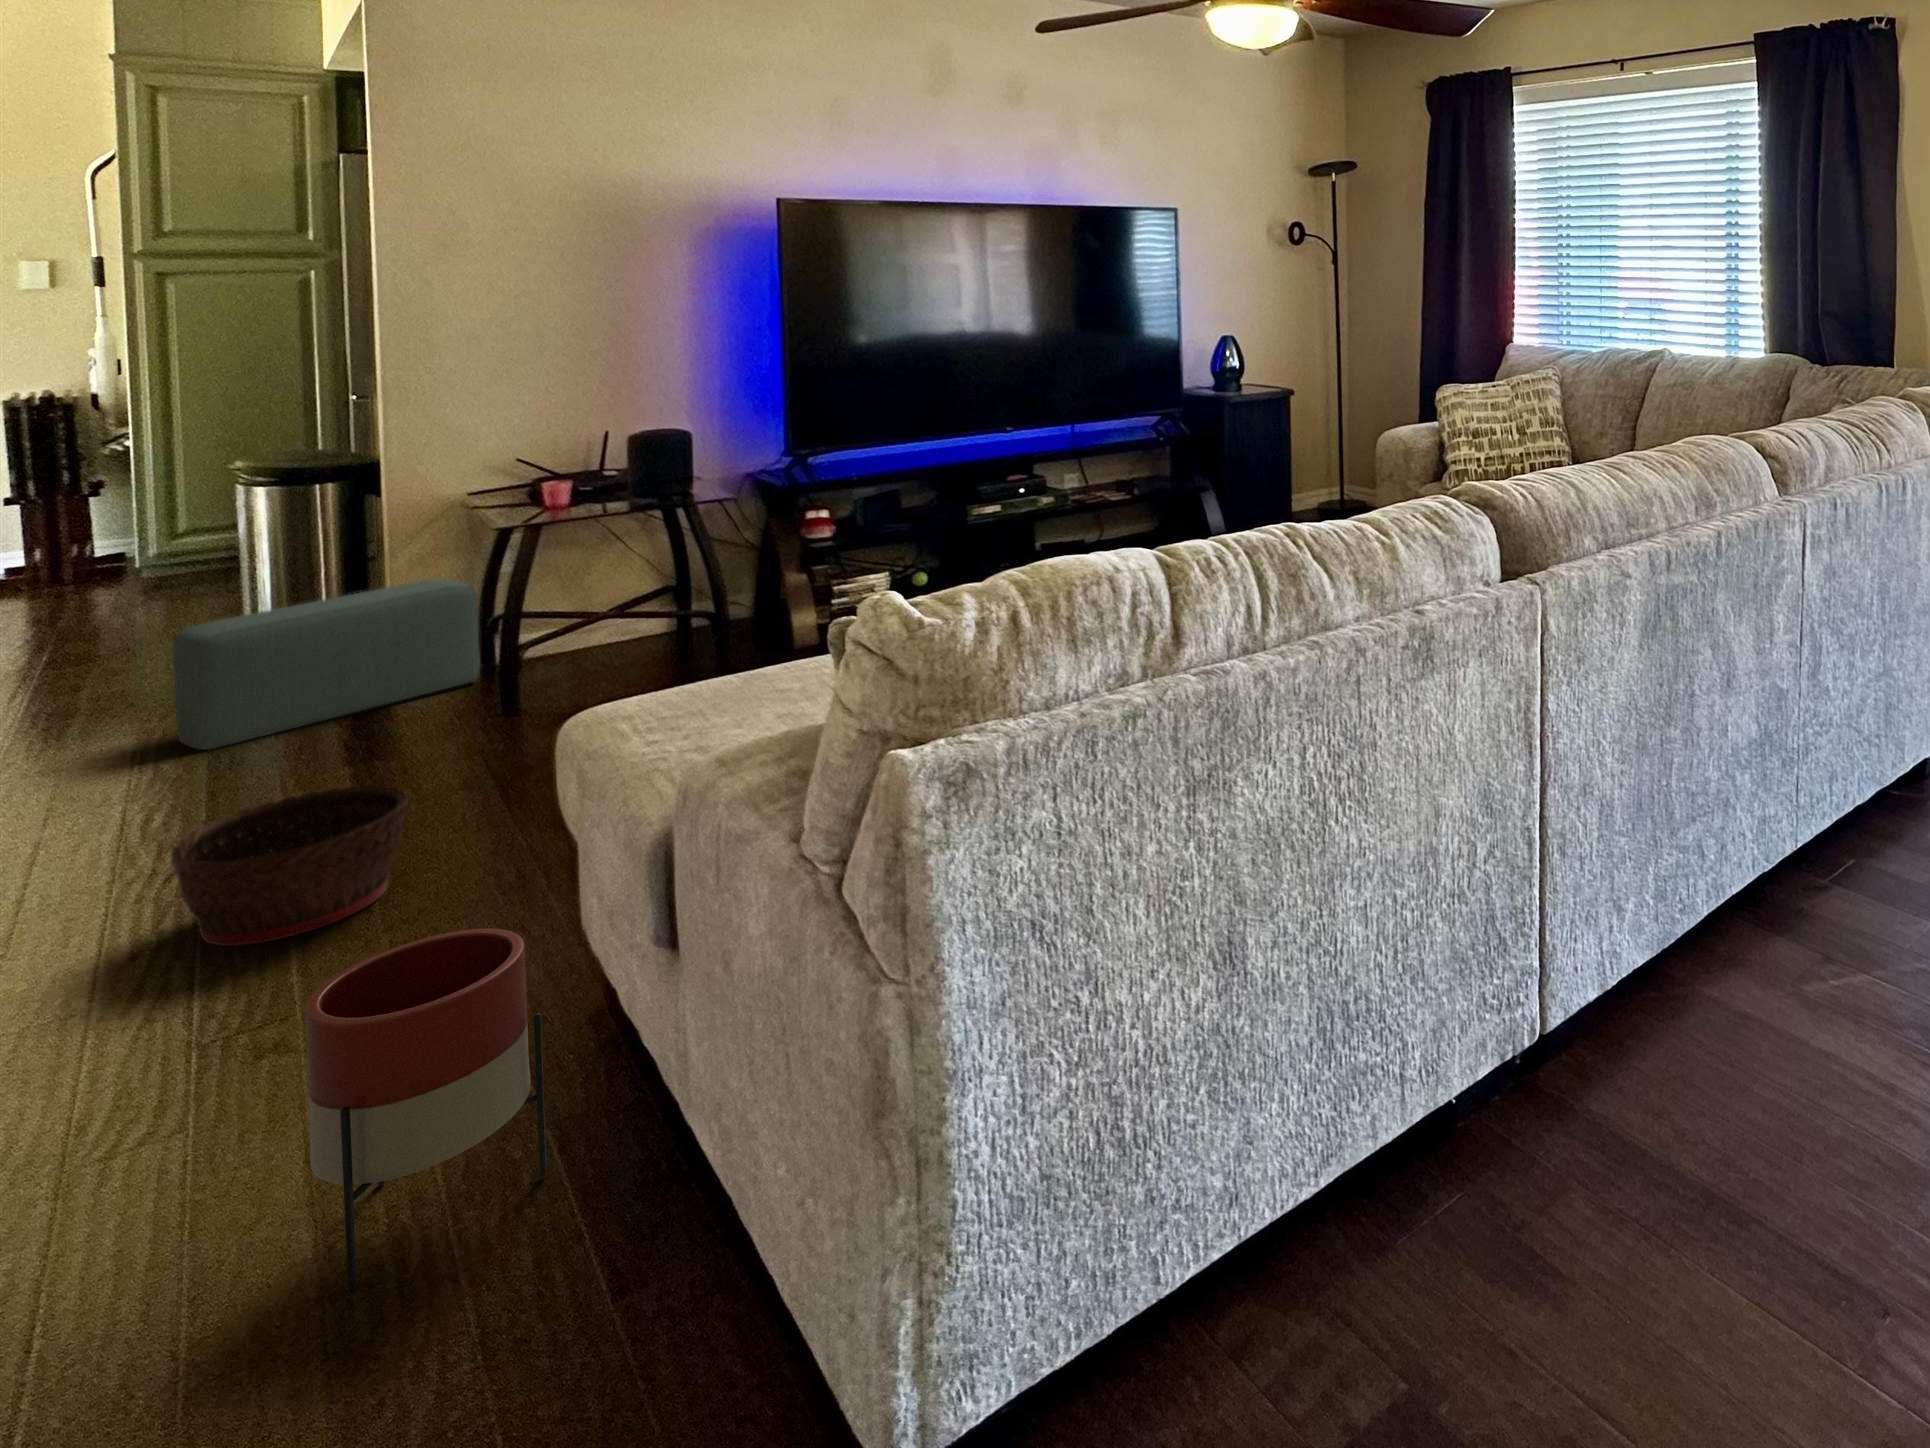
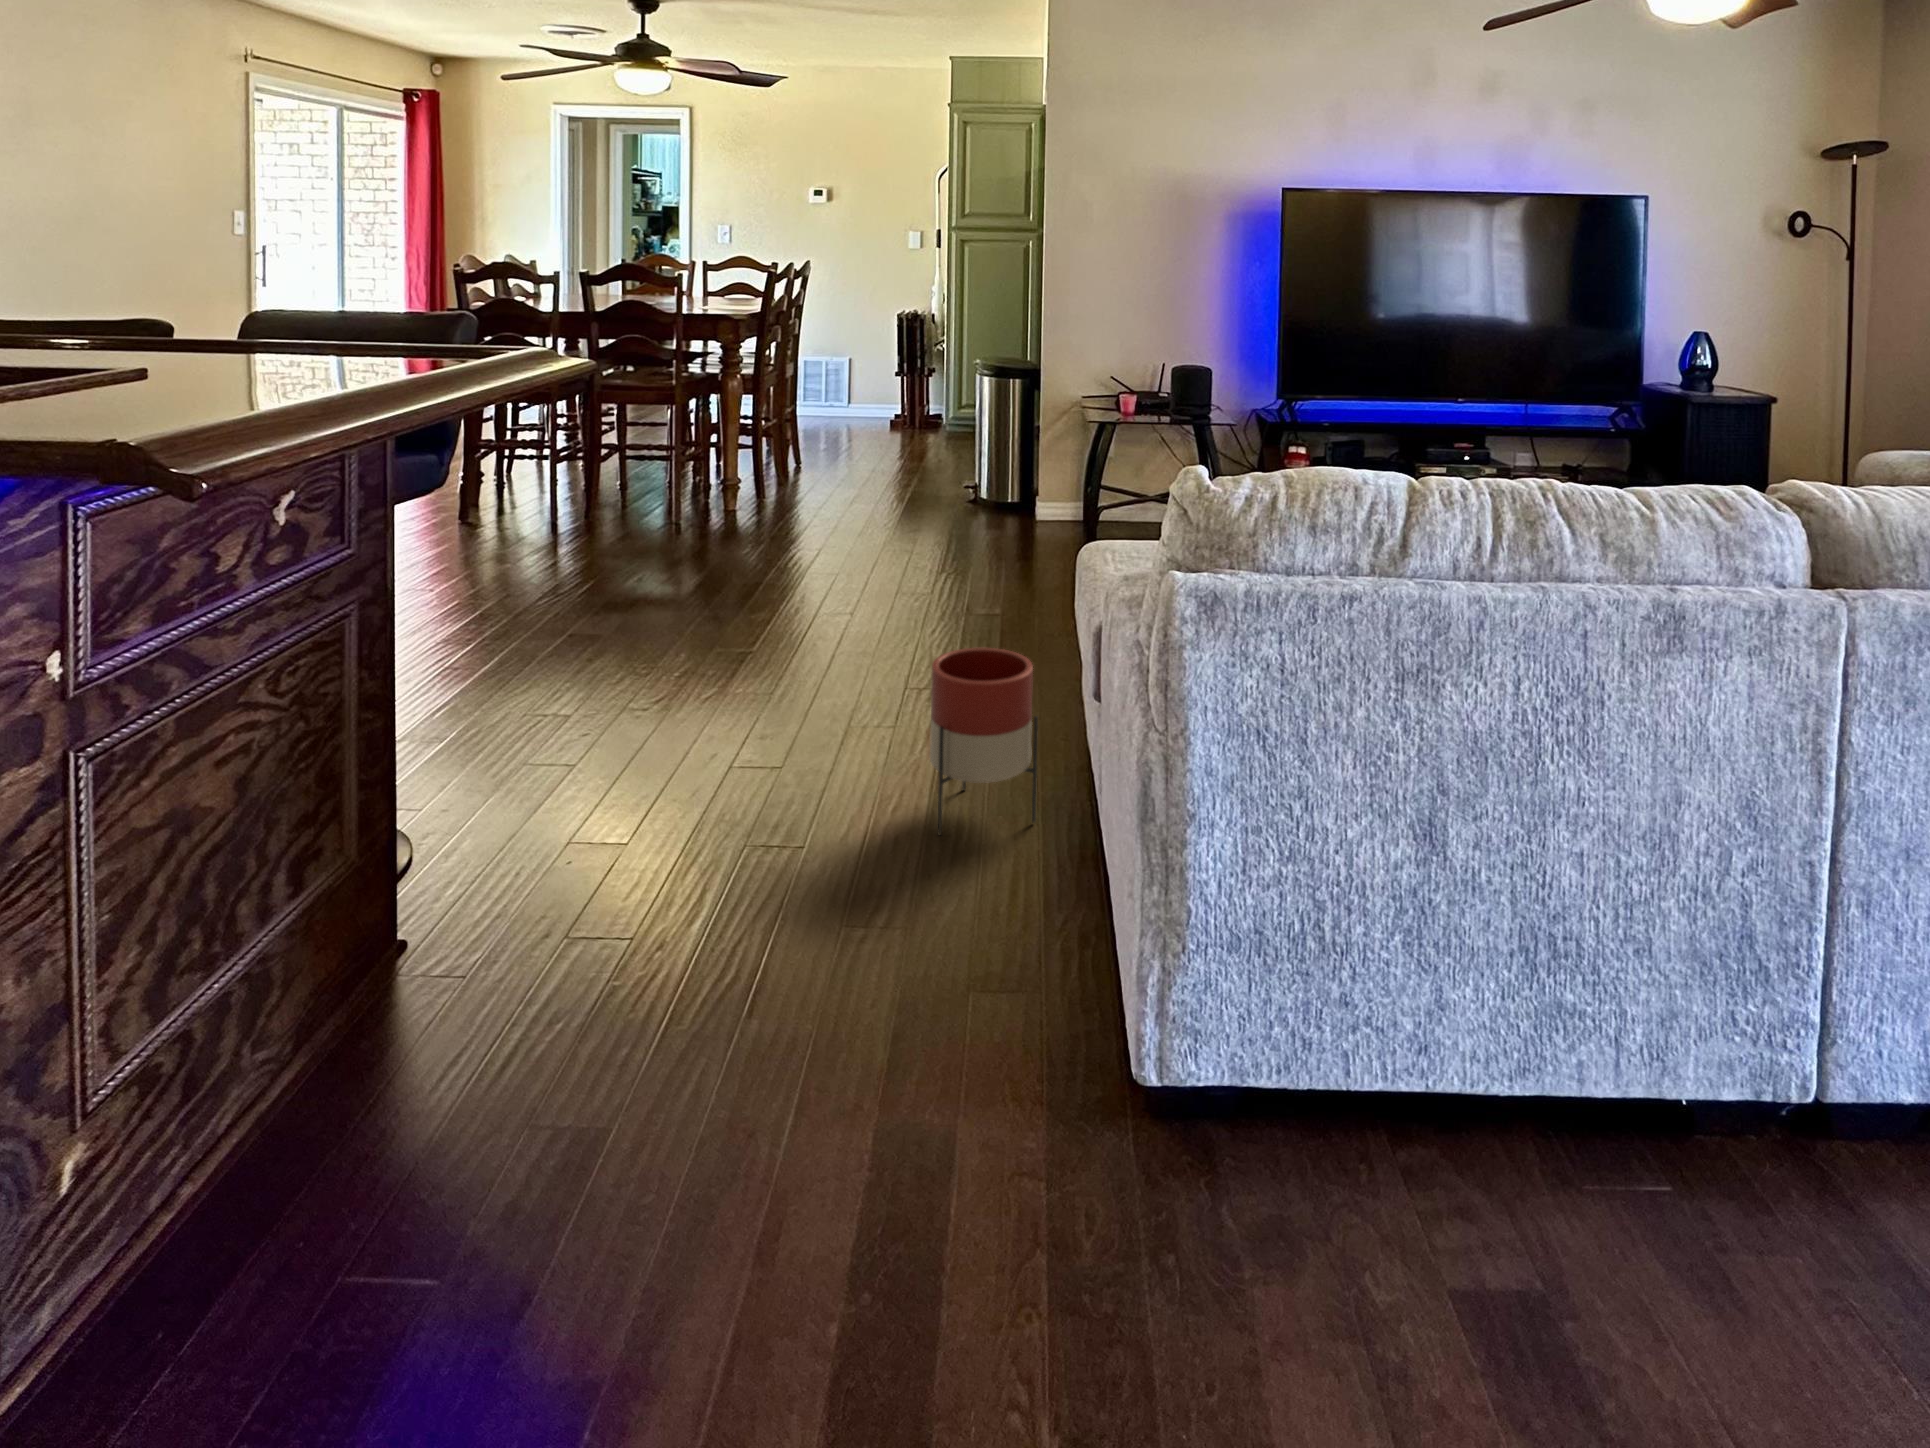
pouf: present [173,579,480,750] -> none [944,450,1086,531]
basket: present [171,785,408,946] -> none [918,561,1022,643]

